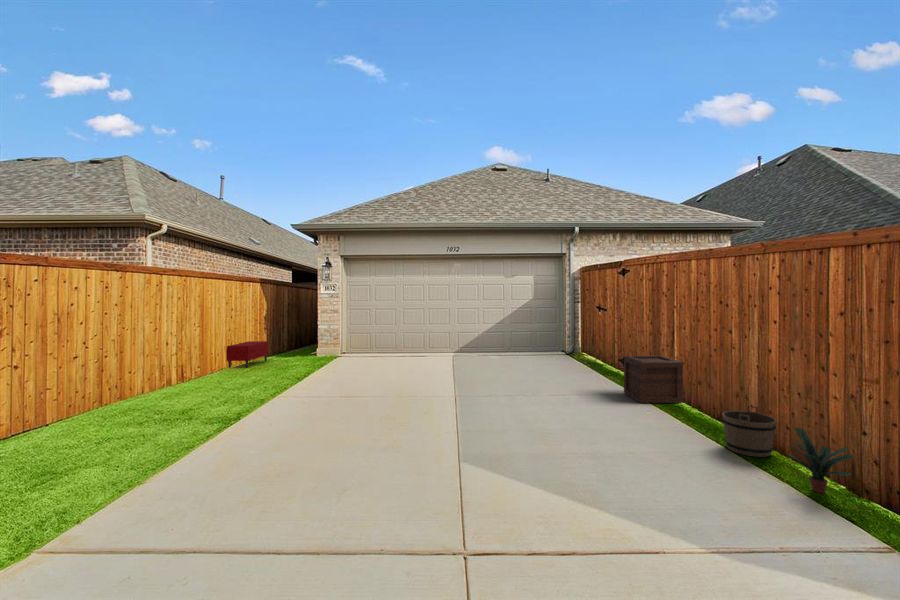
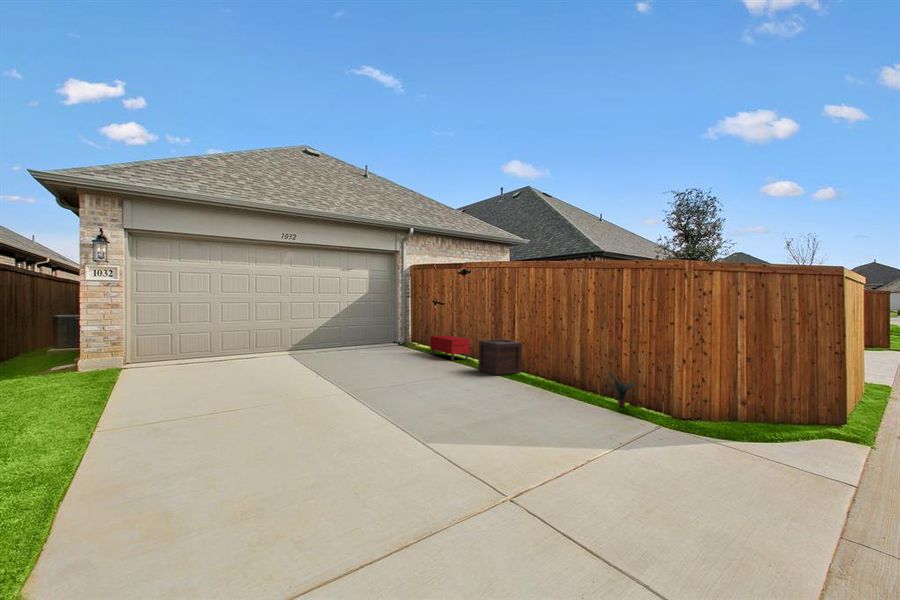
bench: present [226,341,268,368] -> present [430,335,470,361]
bucket: present [722,406,776,457] -> none [564,366,593,396]

